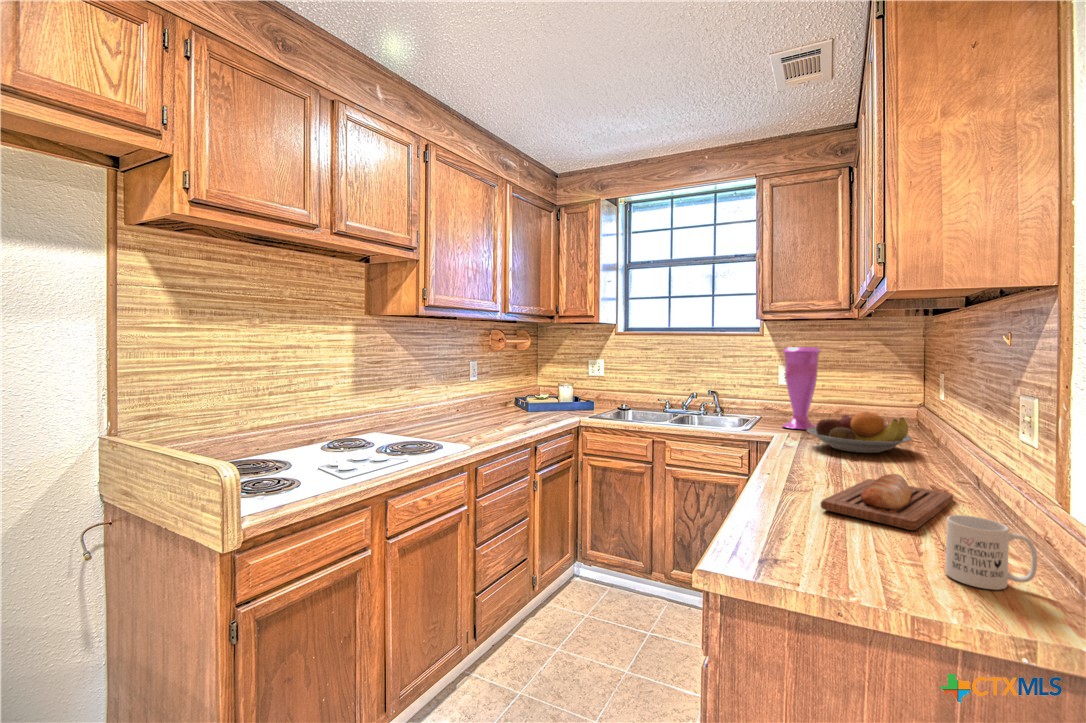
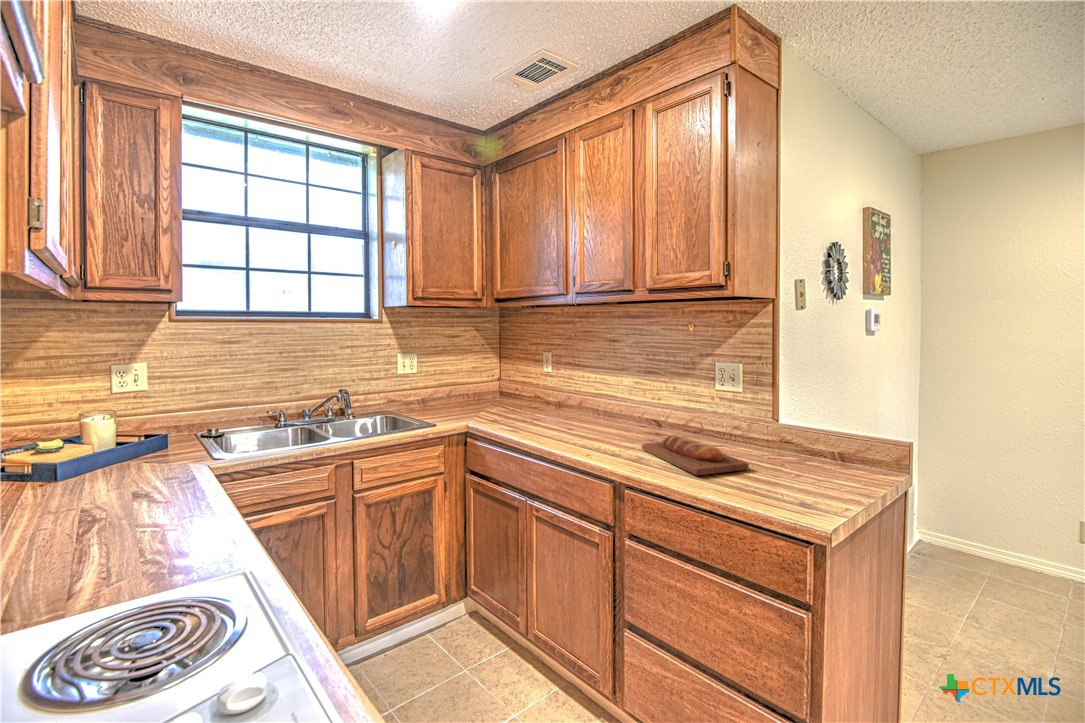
vase: present [782,347,821,430] -> none [429,336,469,417]
fruit bowl: present [807,412,912,453] -> none [506,391,582,427]
mug: present [945,515,1037,590] -> none [815,447,849,488]

